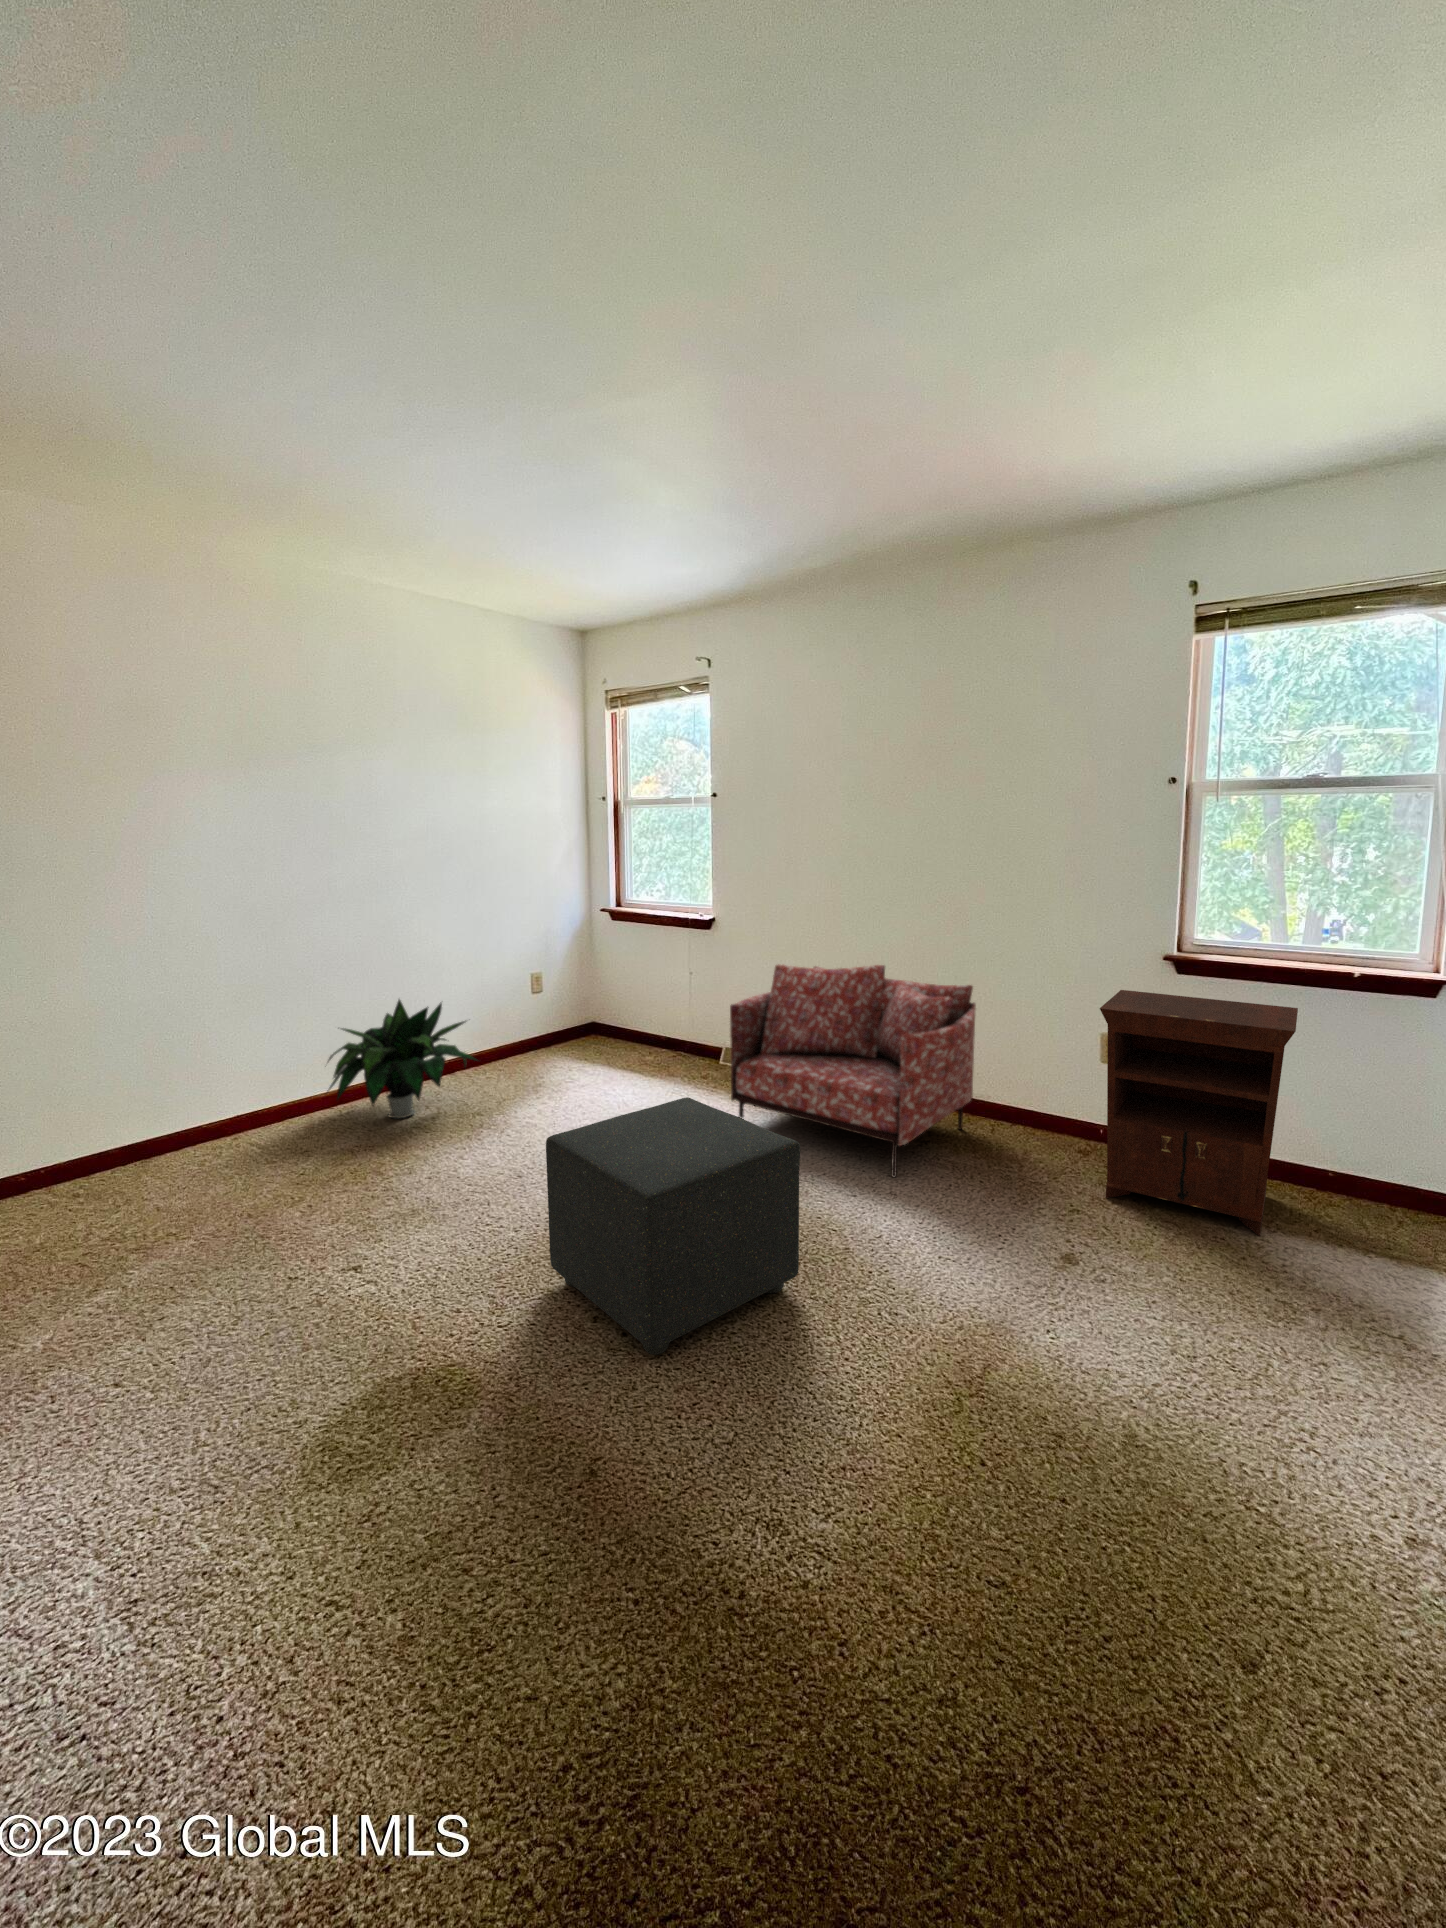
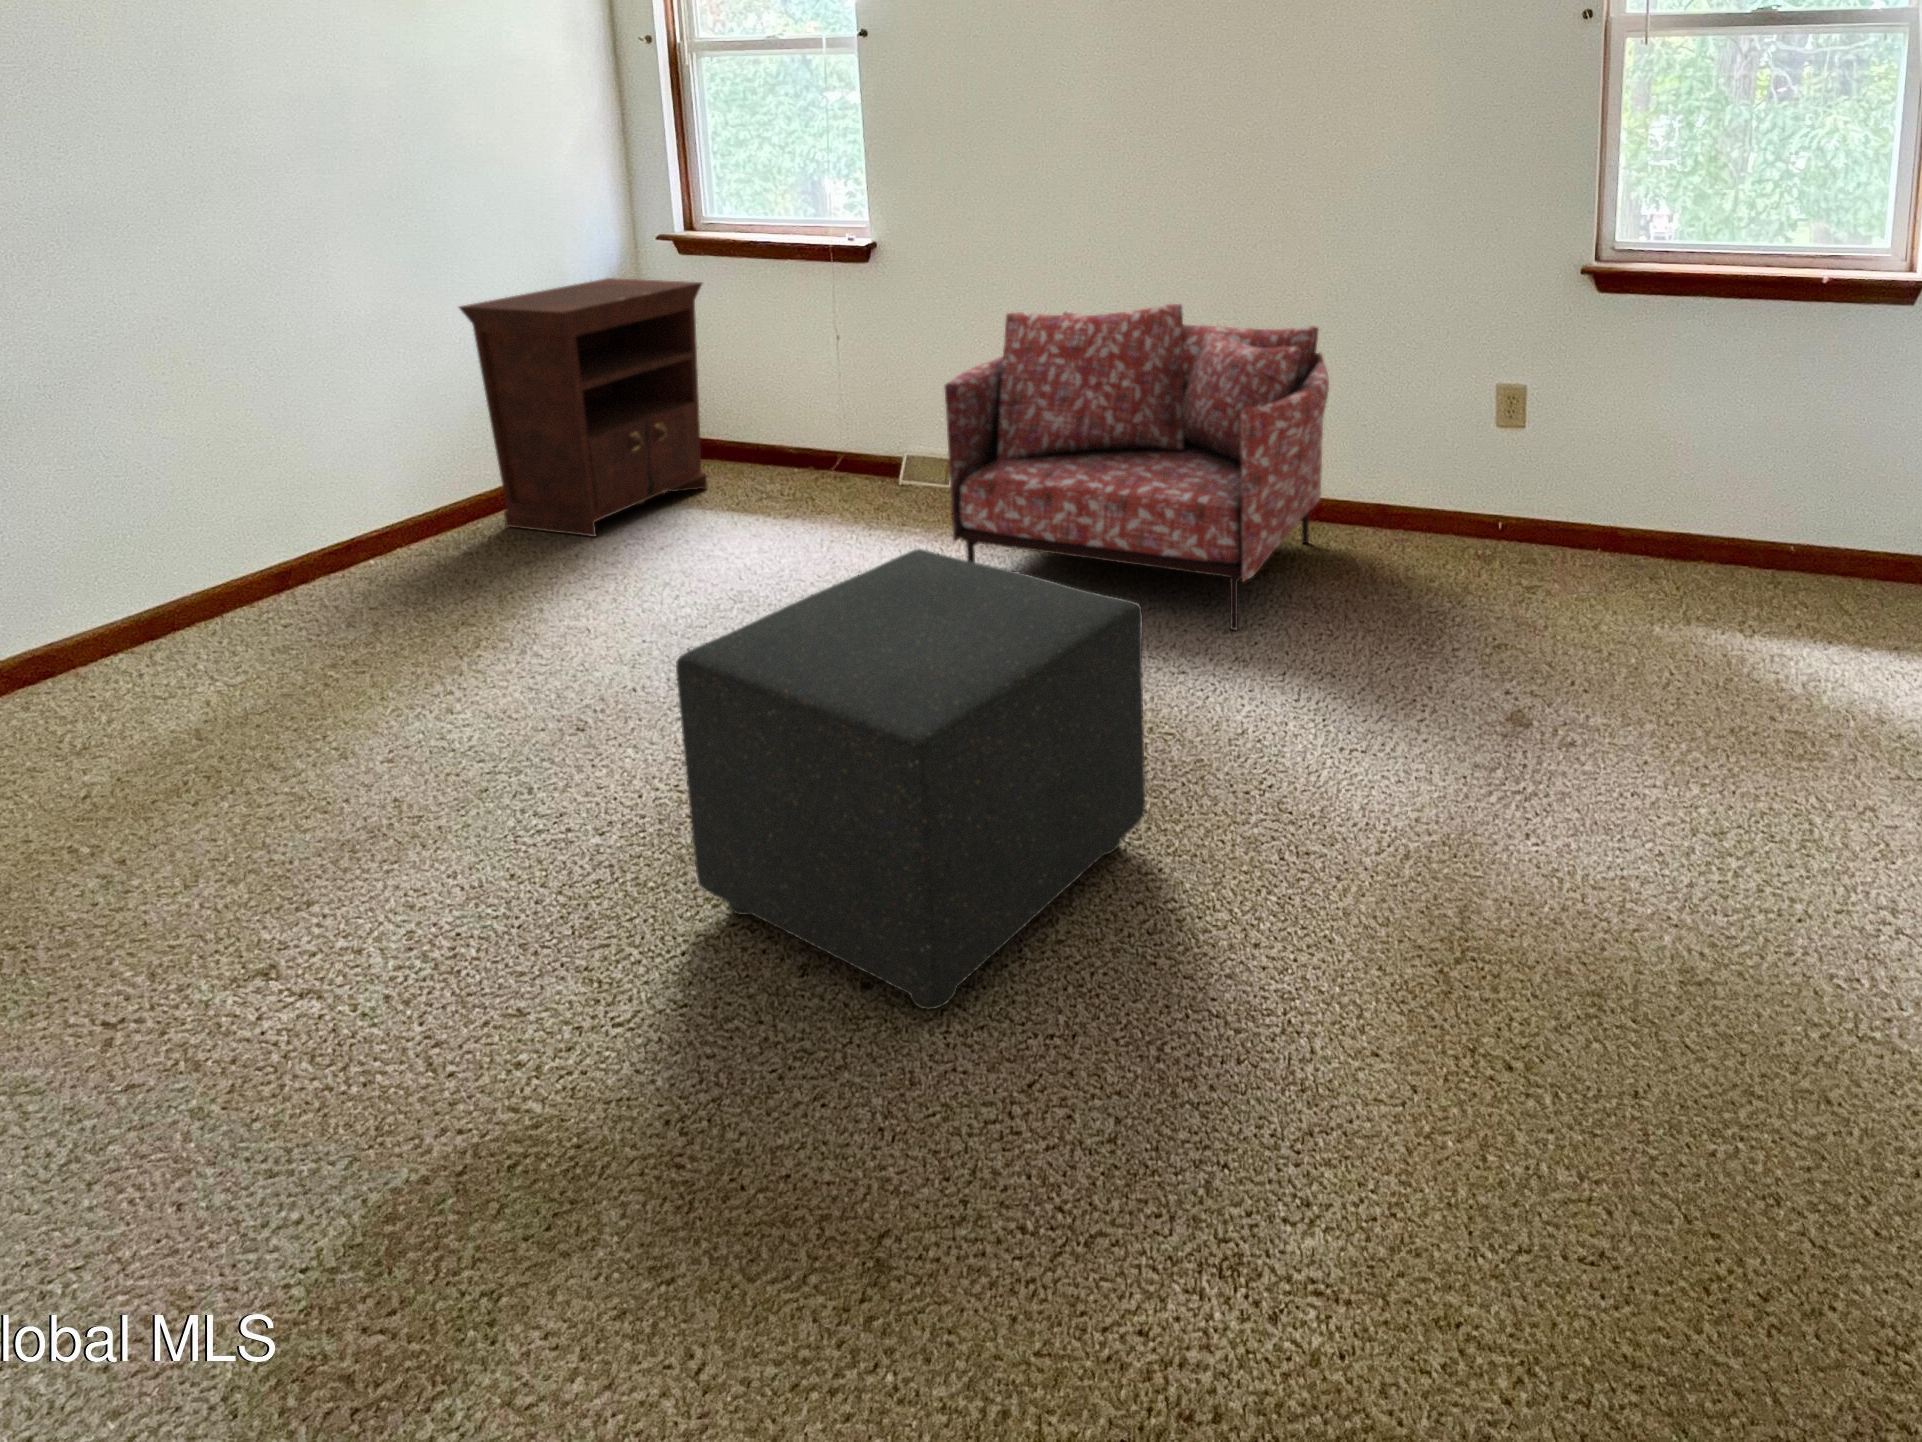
nightstand: present [1100,990,1298,1236] -> present [459,278,707,537]
potted plant: present [327,999,477,1118] -> none [109,417,470,650]

